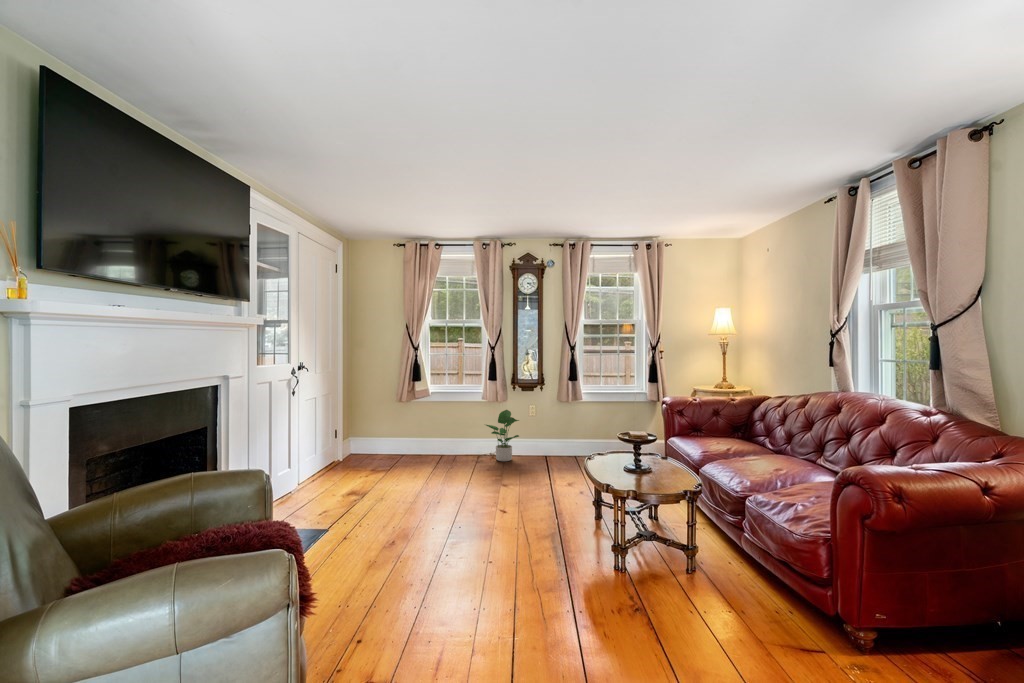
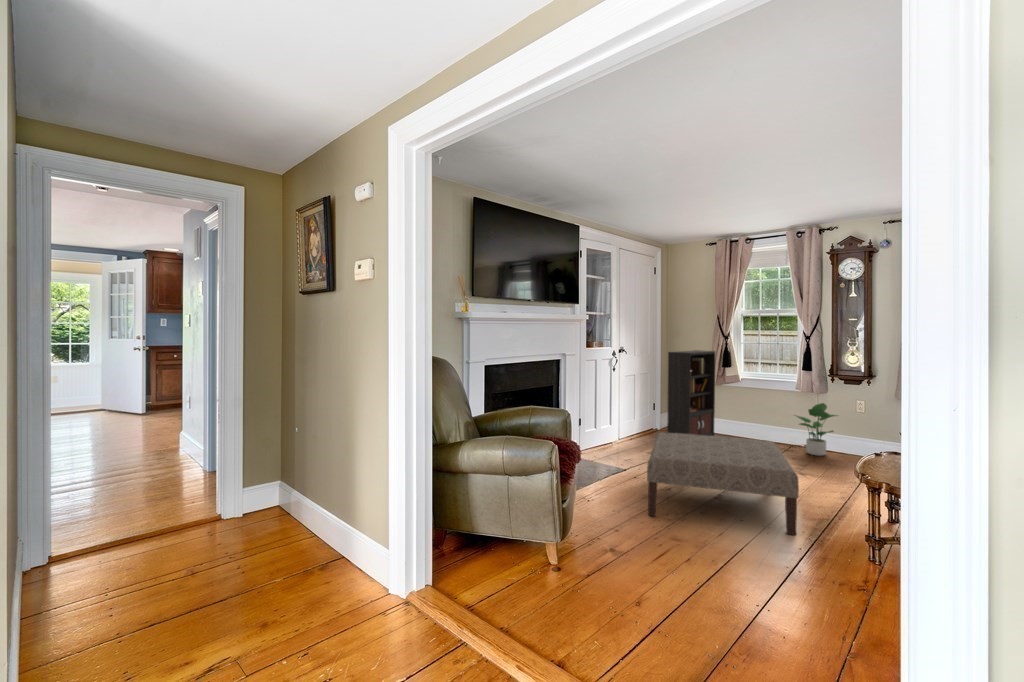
bookcase: none [359,363,406,473] -> present [667,350,715,436]
ottoman: none [377,459,566,601] -> present [647,432,799,535]

